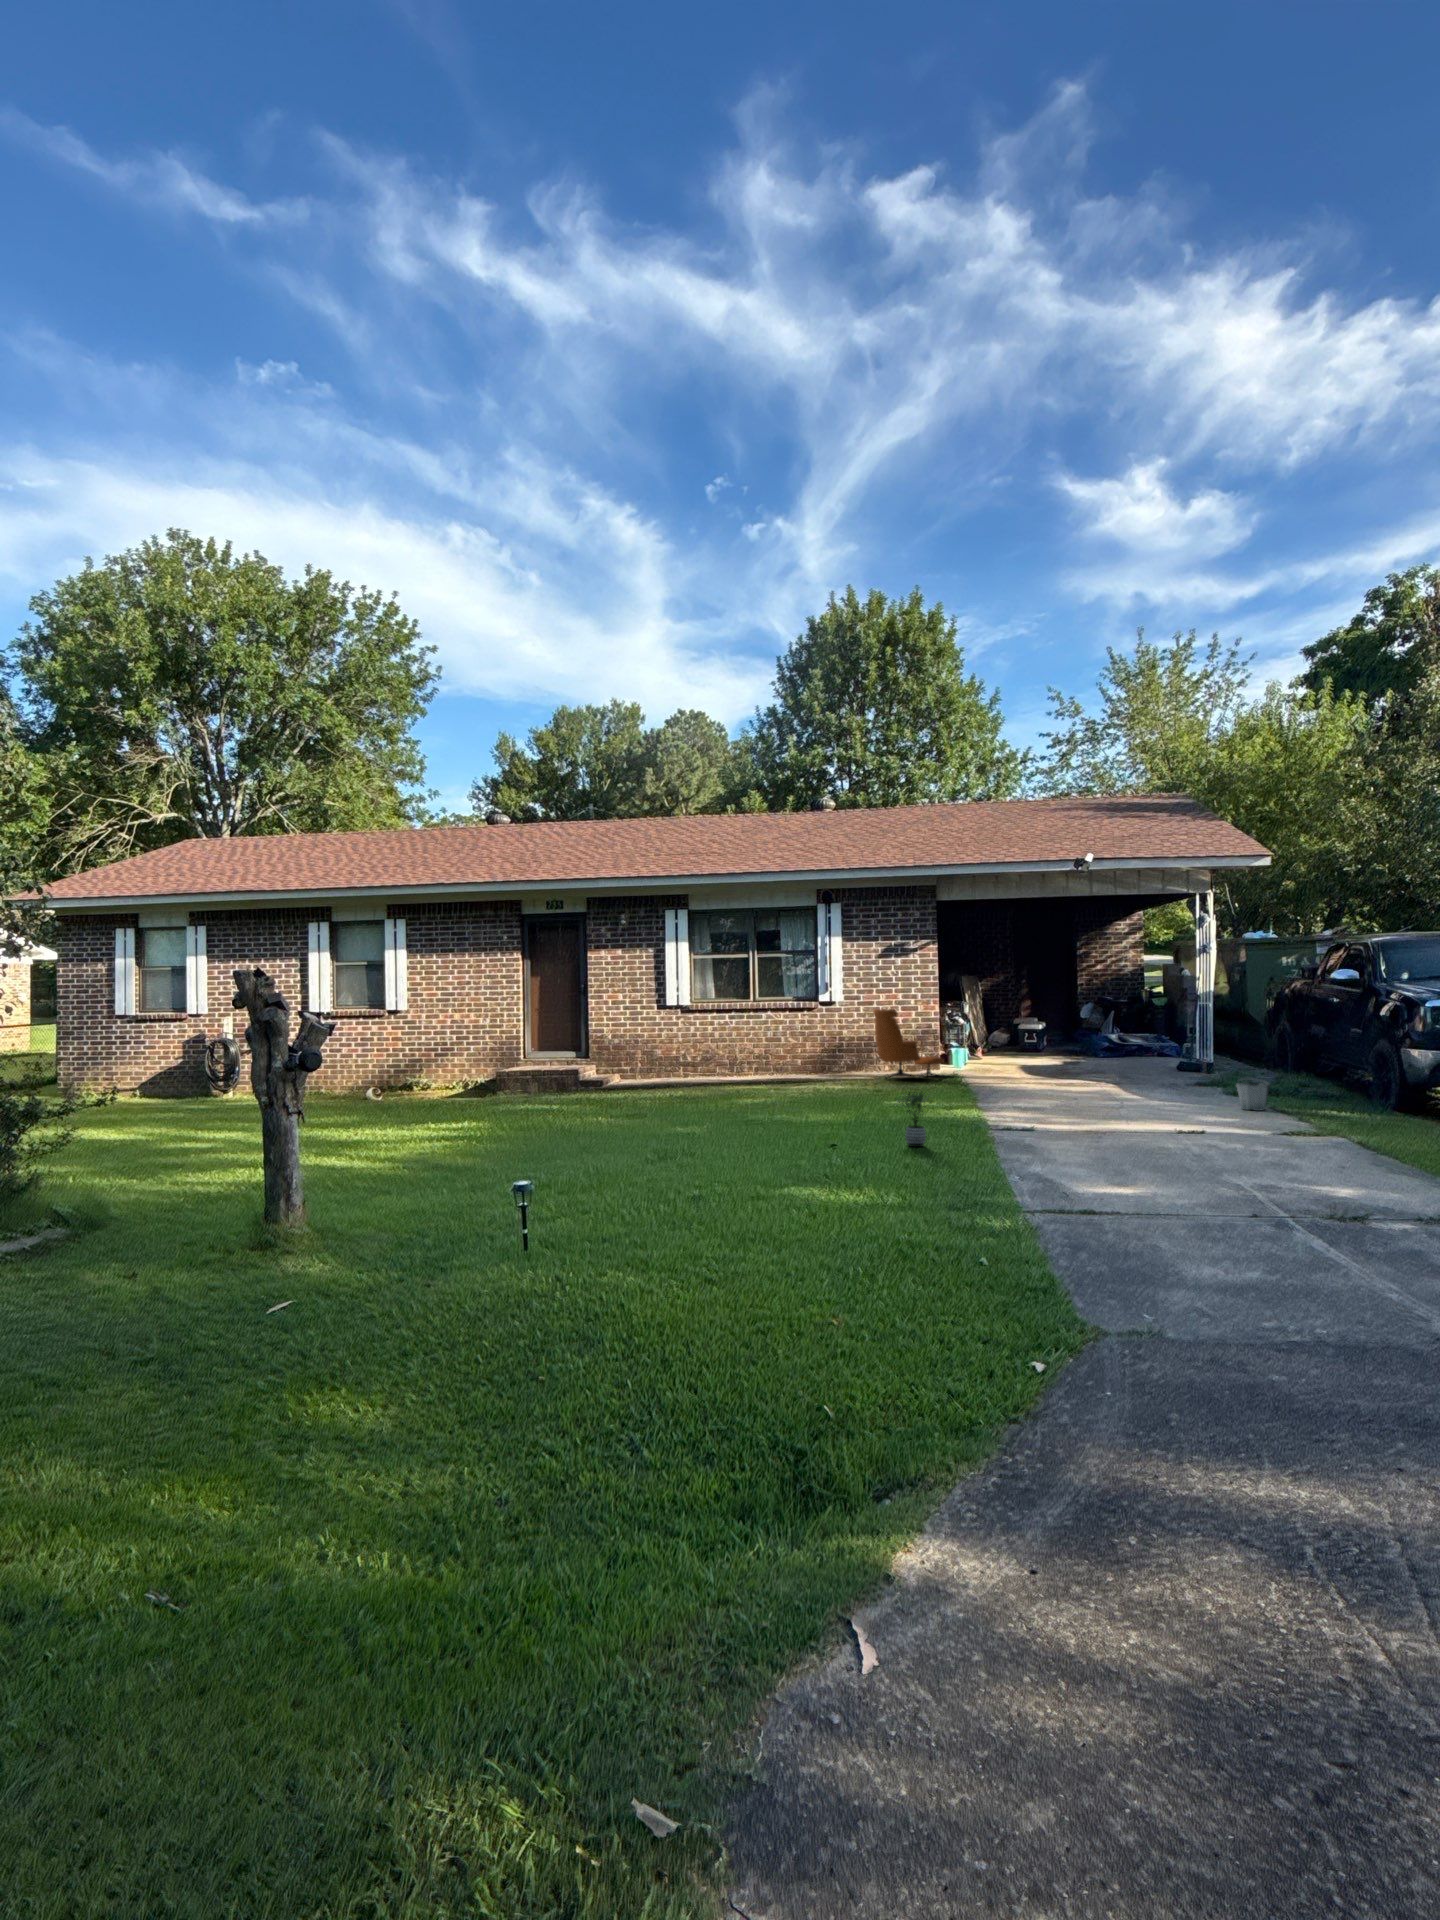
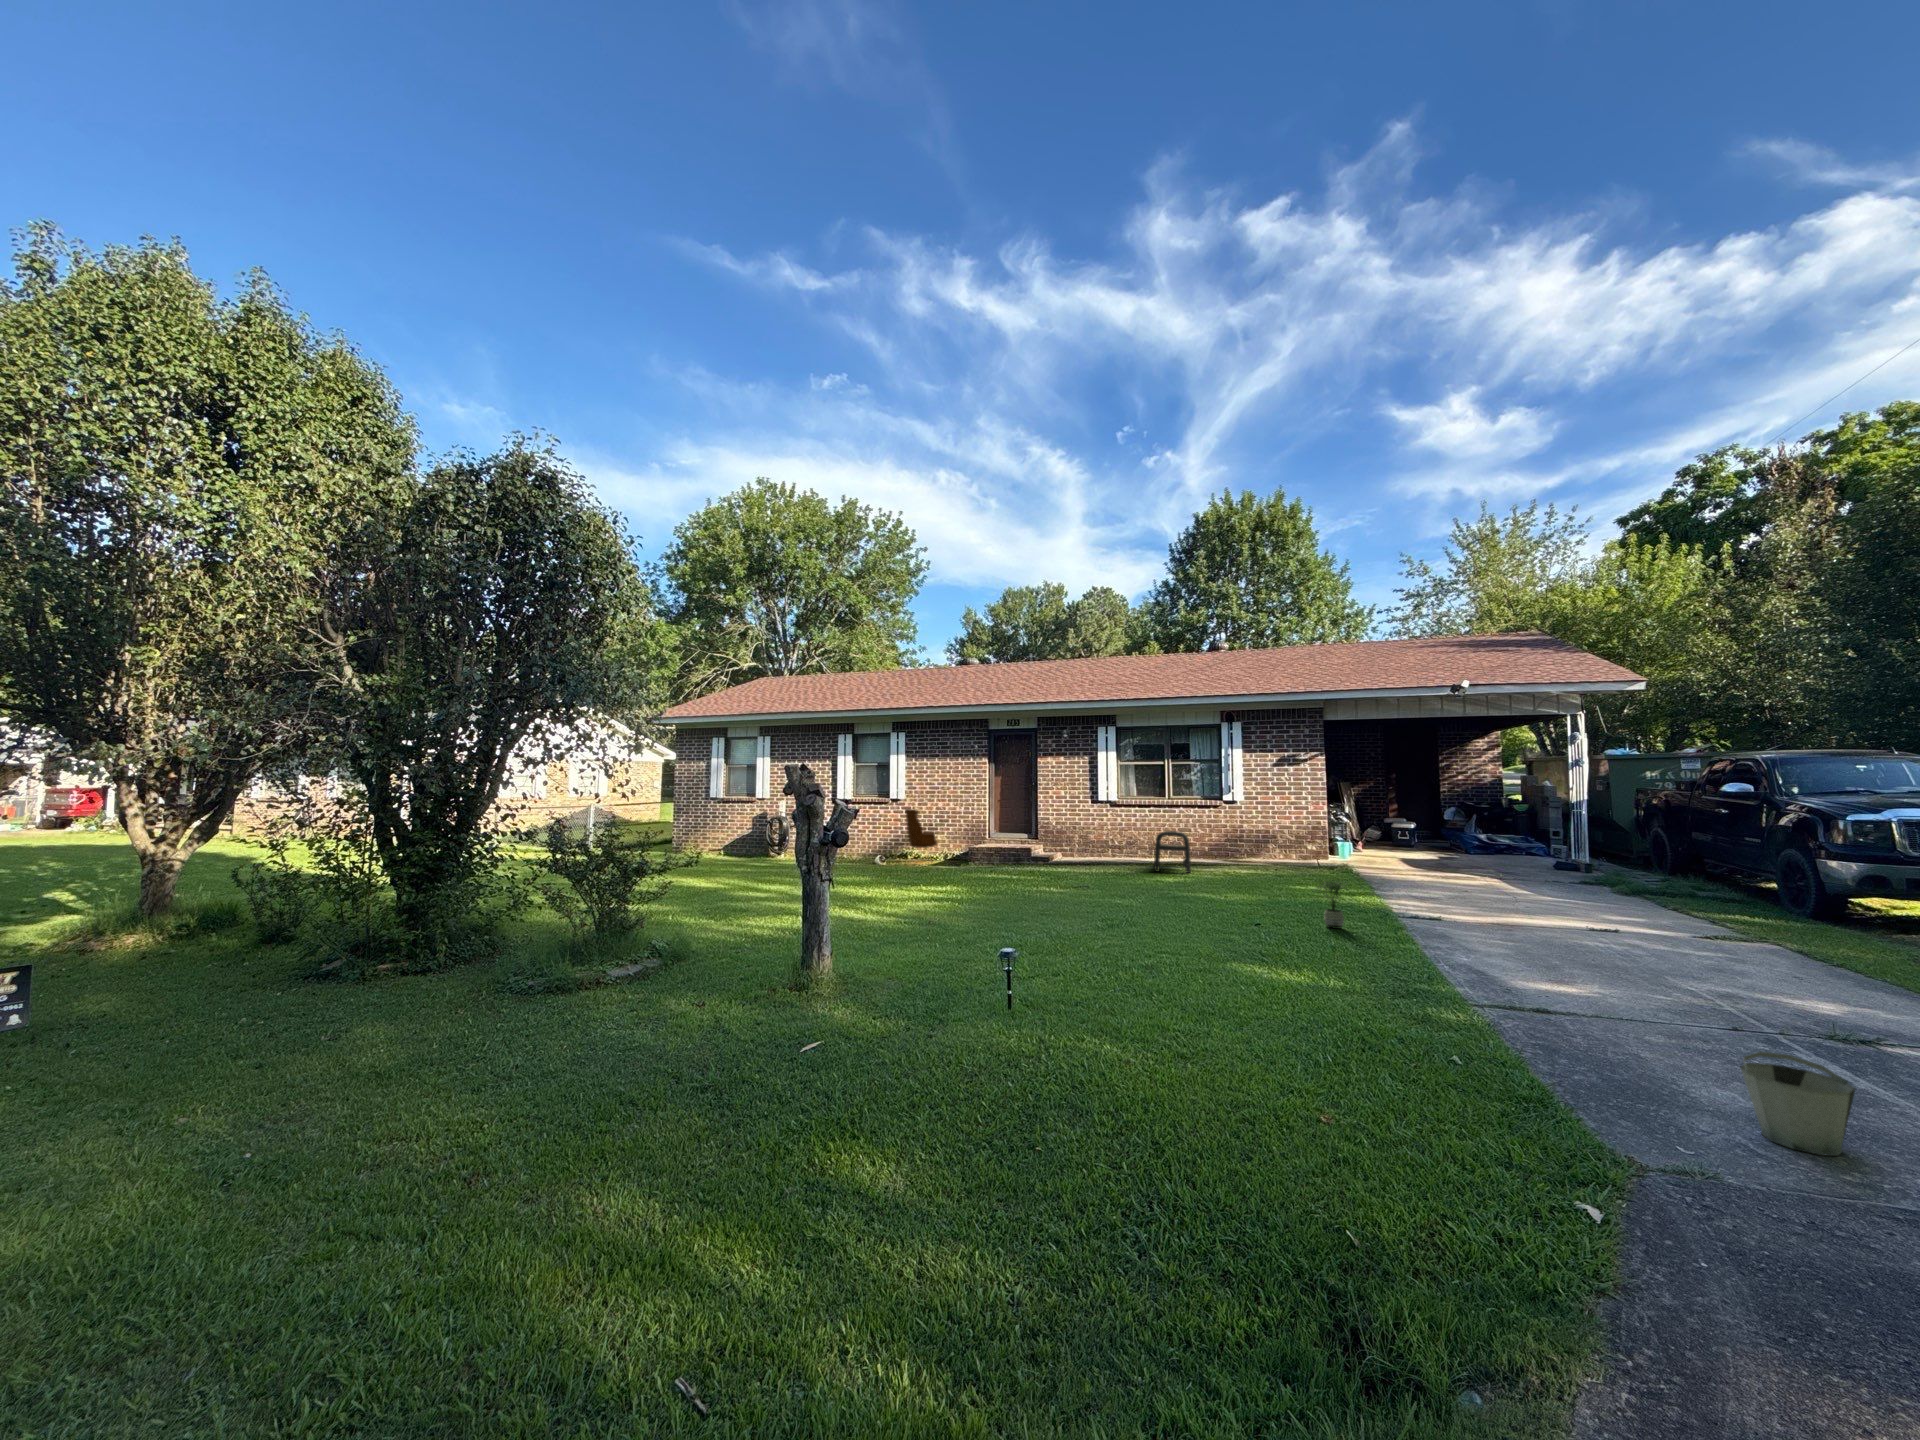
lounge chair: present [873,1009,944,1078] -> present [905,809,955,858]
bench: none [734,1038,779,1092] -> present [1154,831,1191,873]
bucket: present [1236,1078,1270,1111] -> present [1740,1052,1855,1156]

